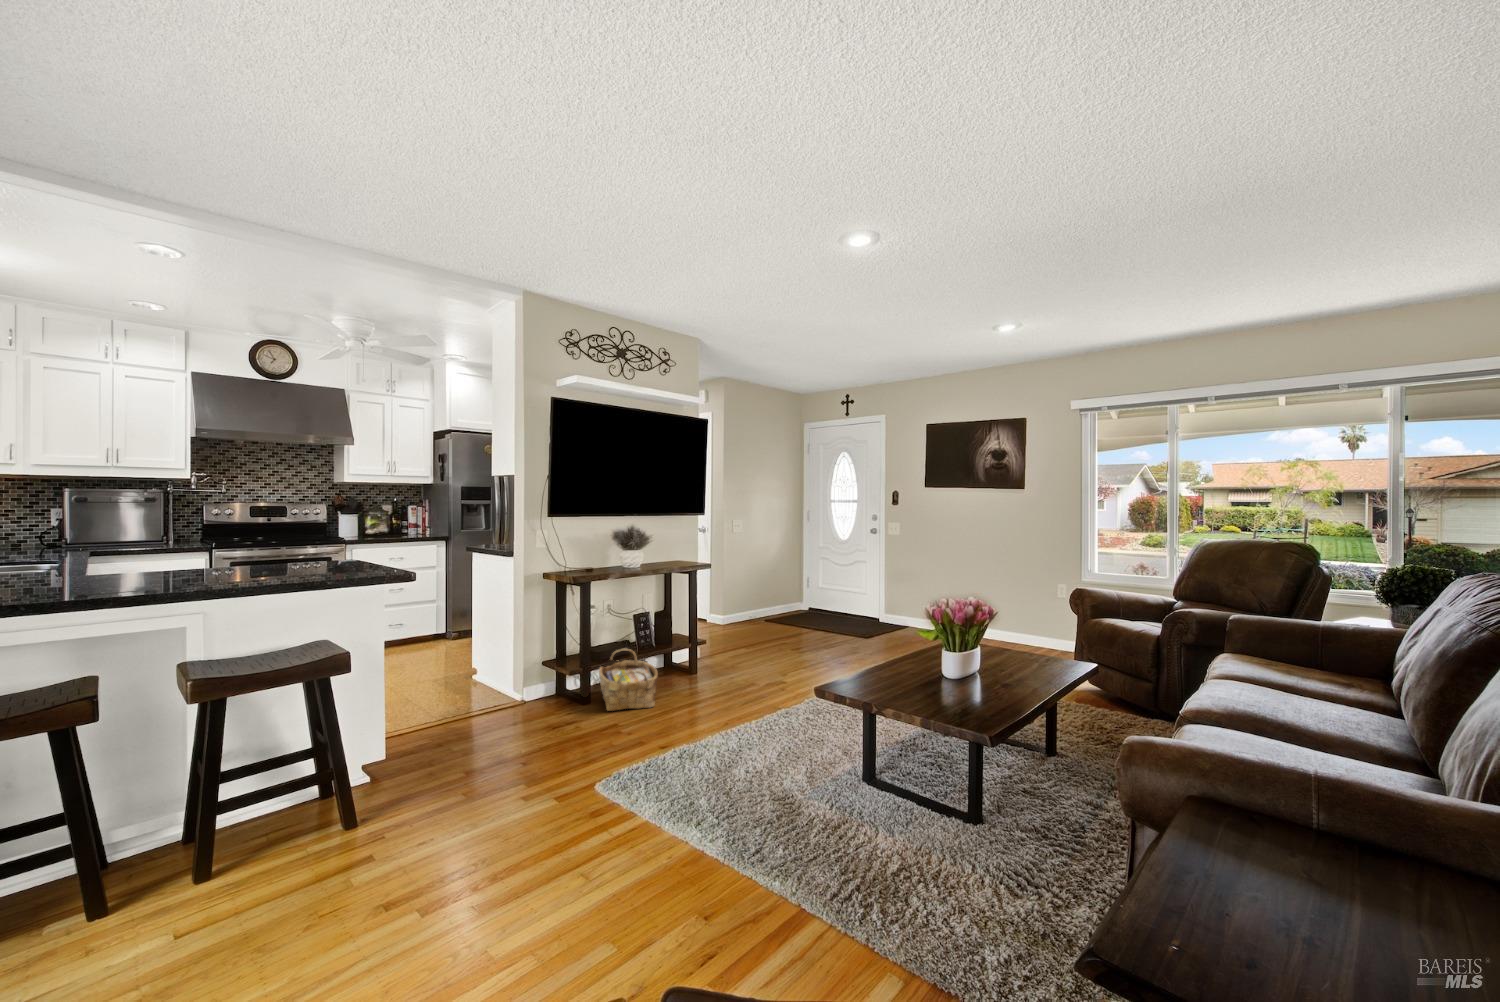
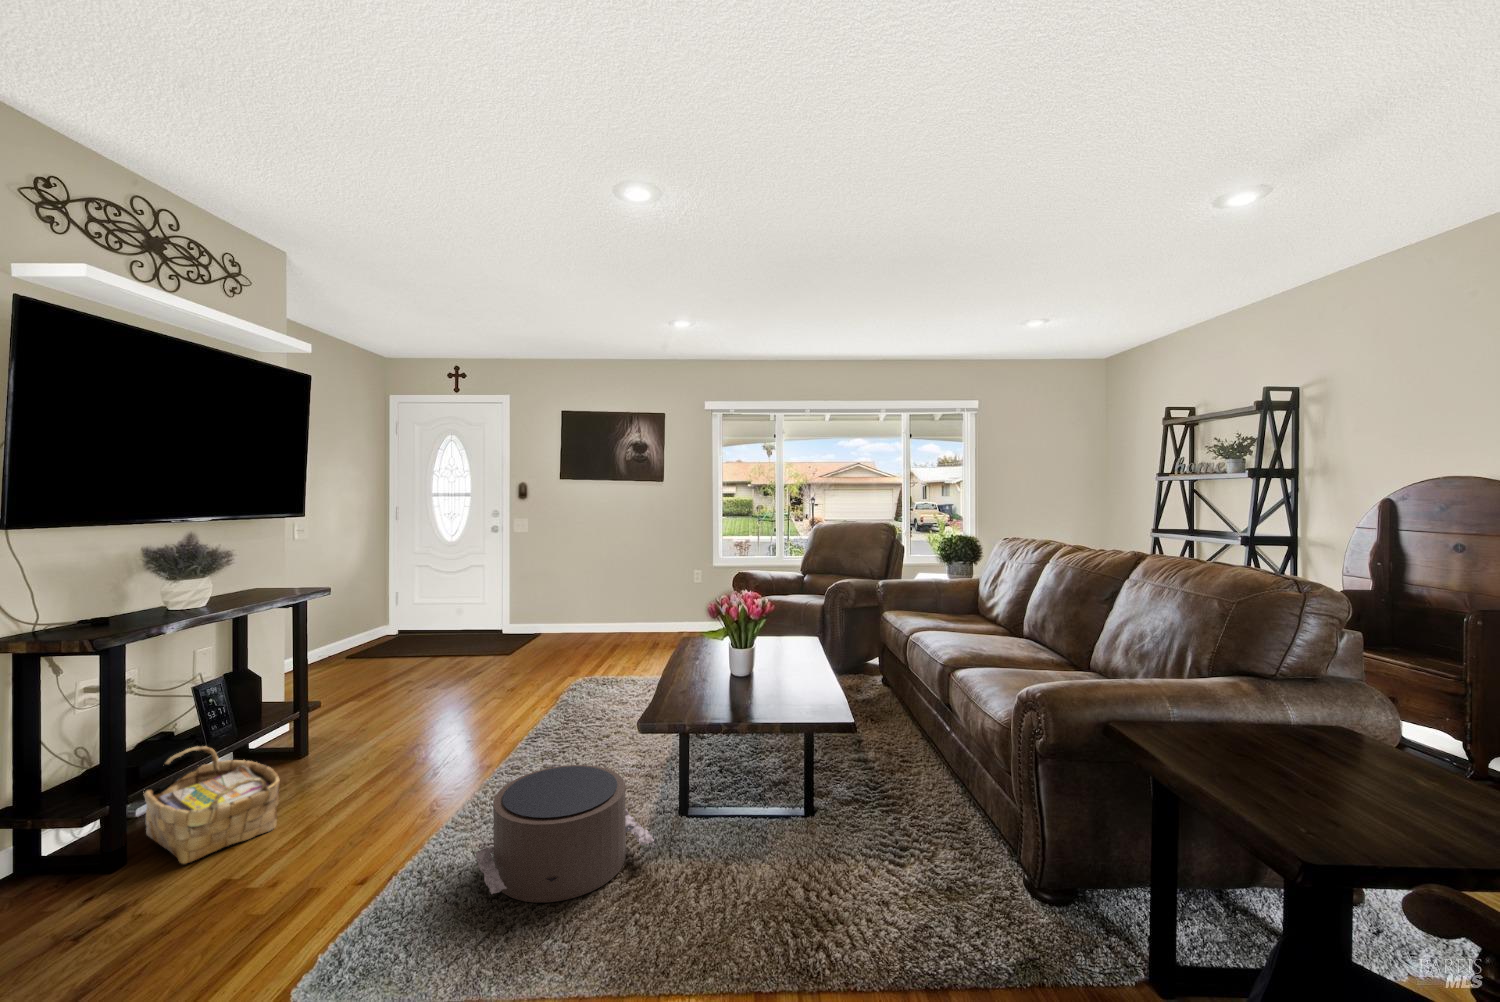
pouf: none [711,707,835,798] -> present [476,765,654,903]

